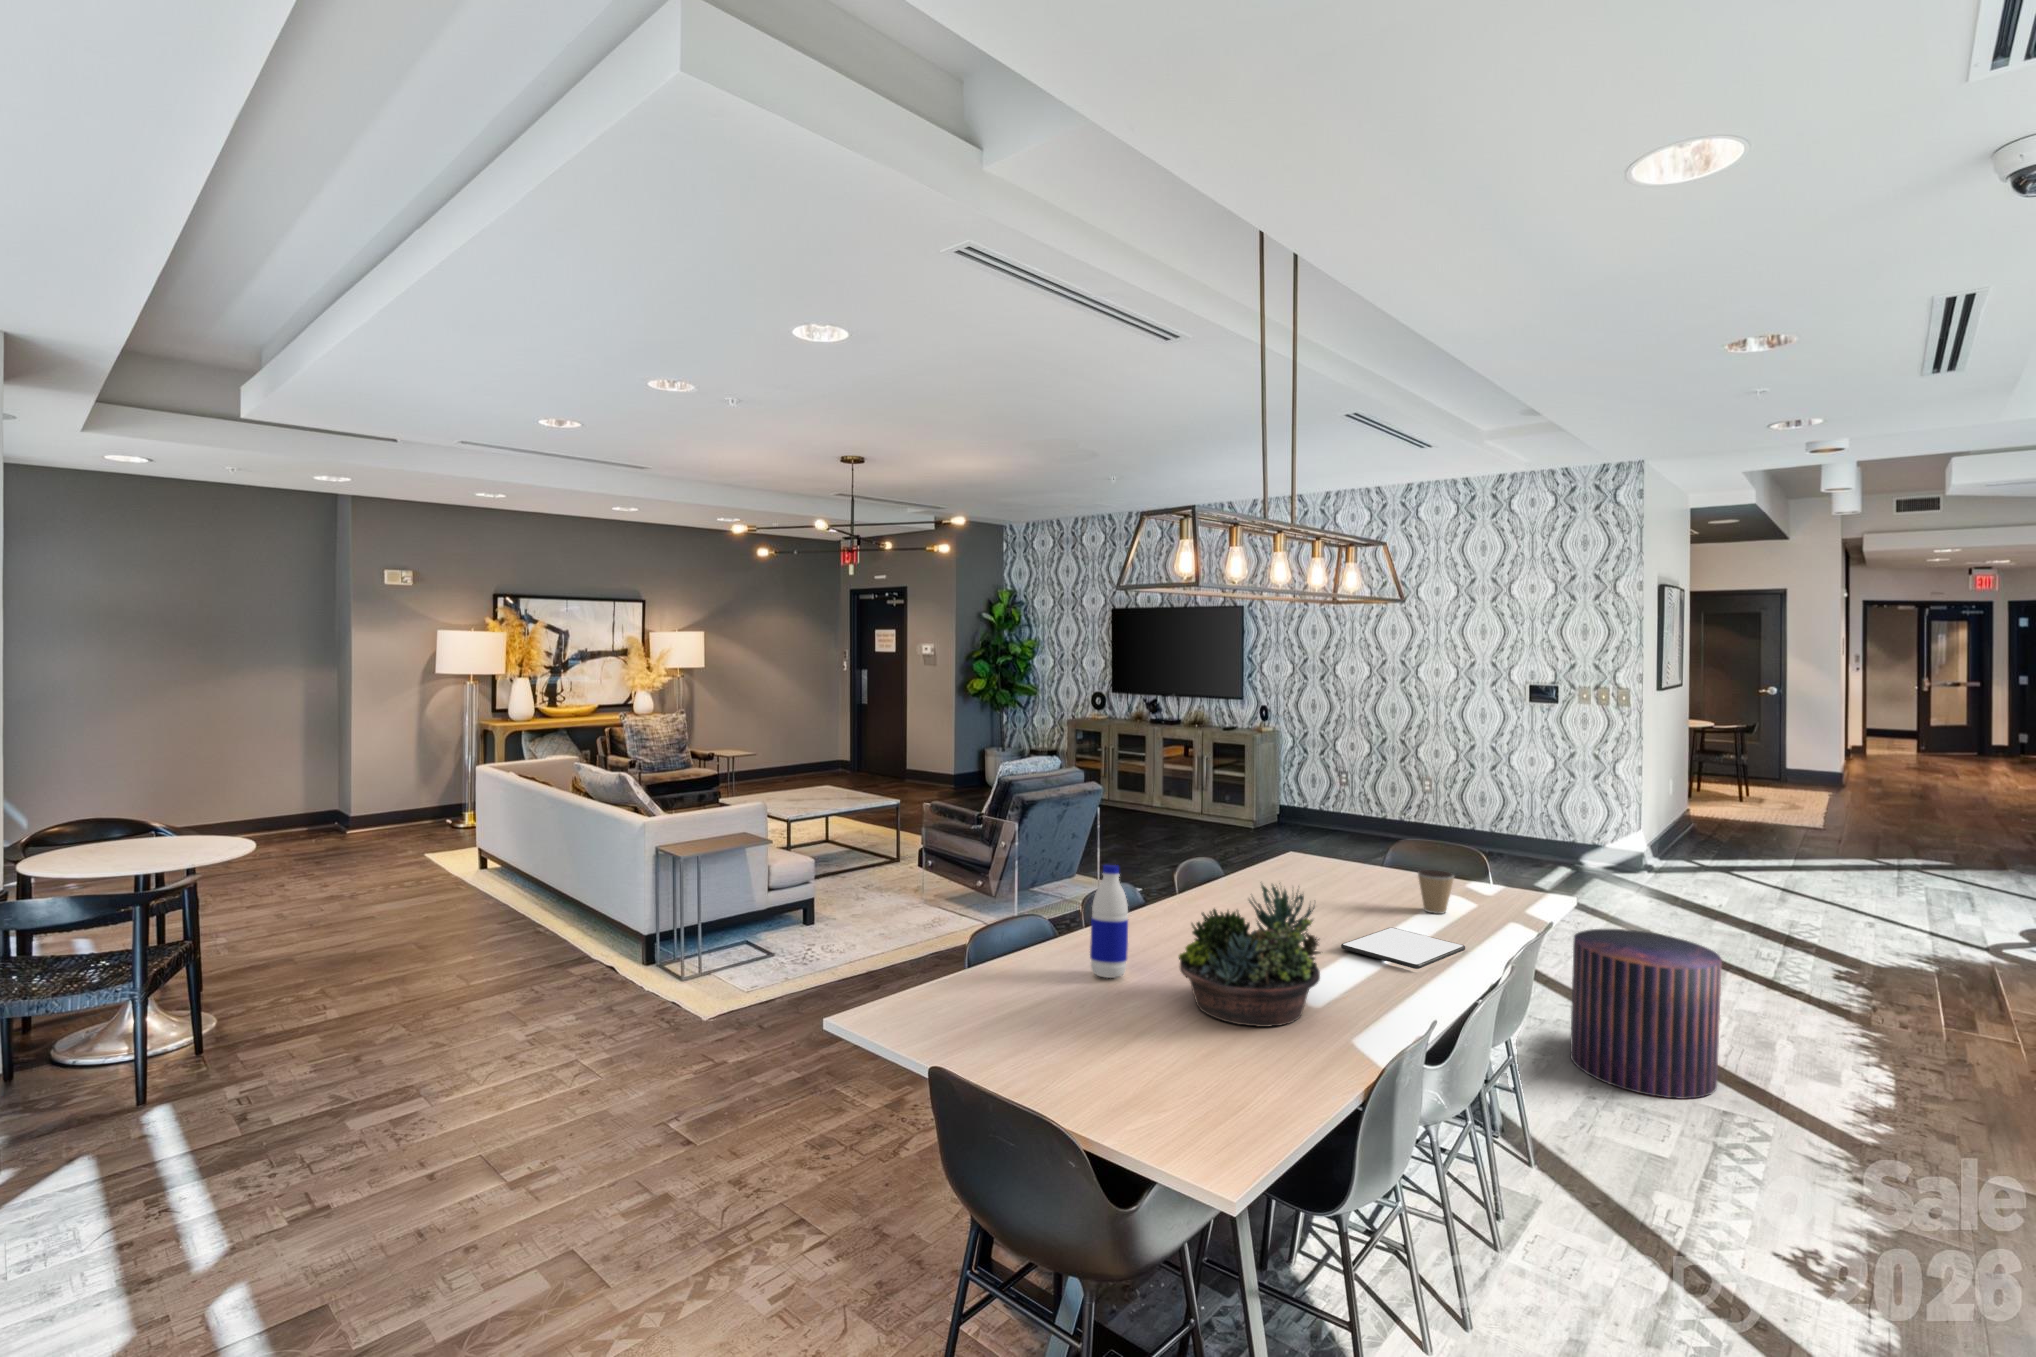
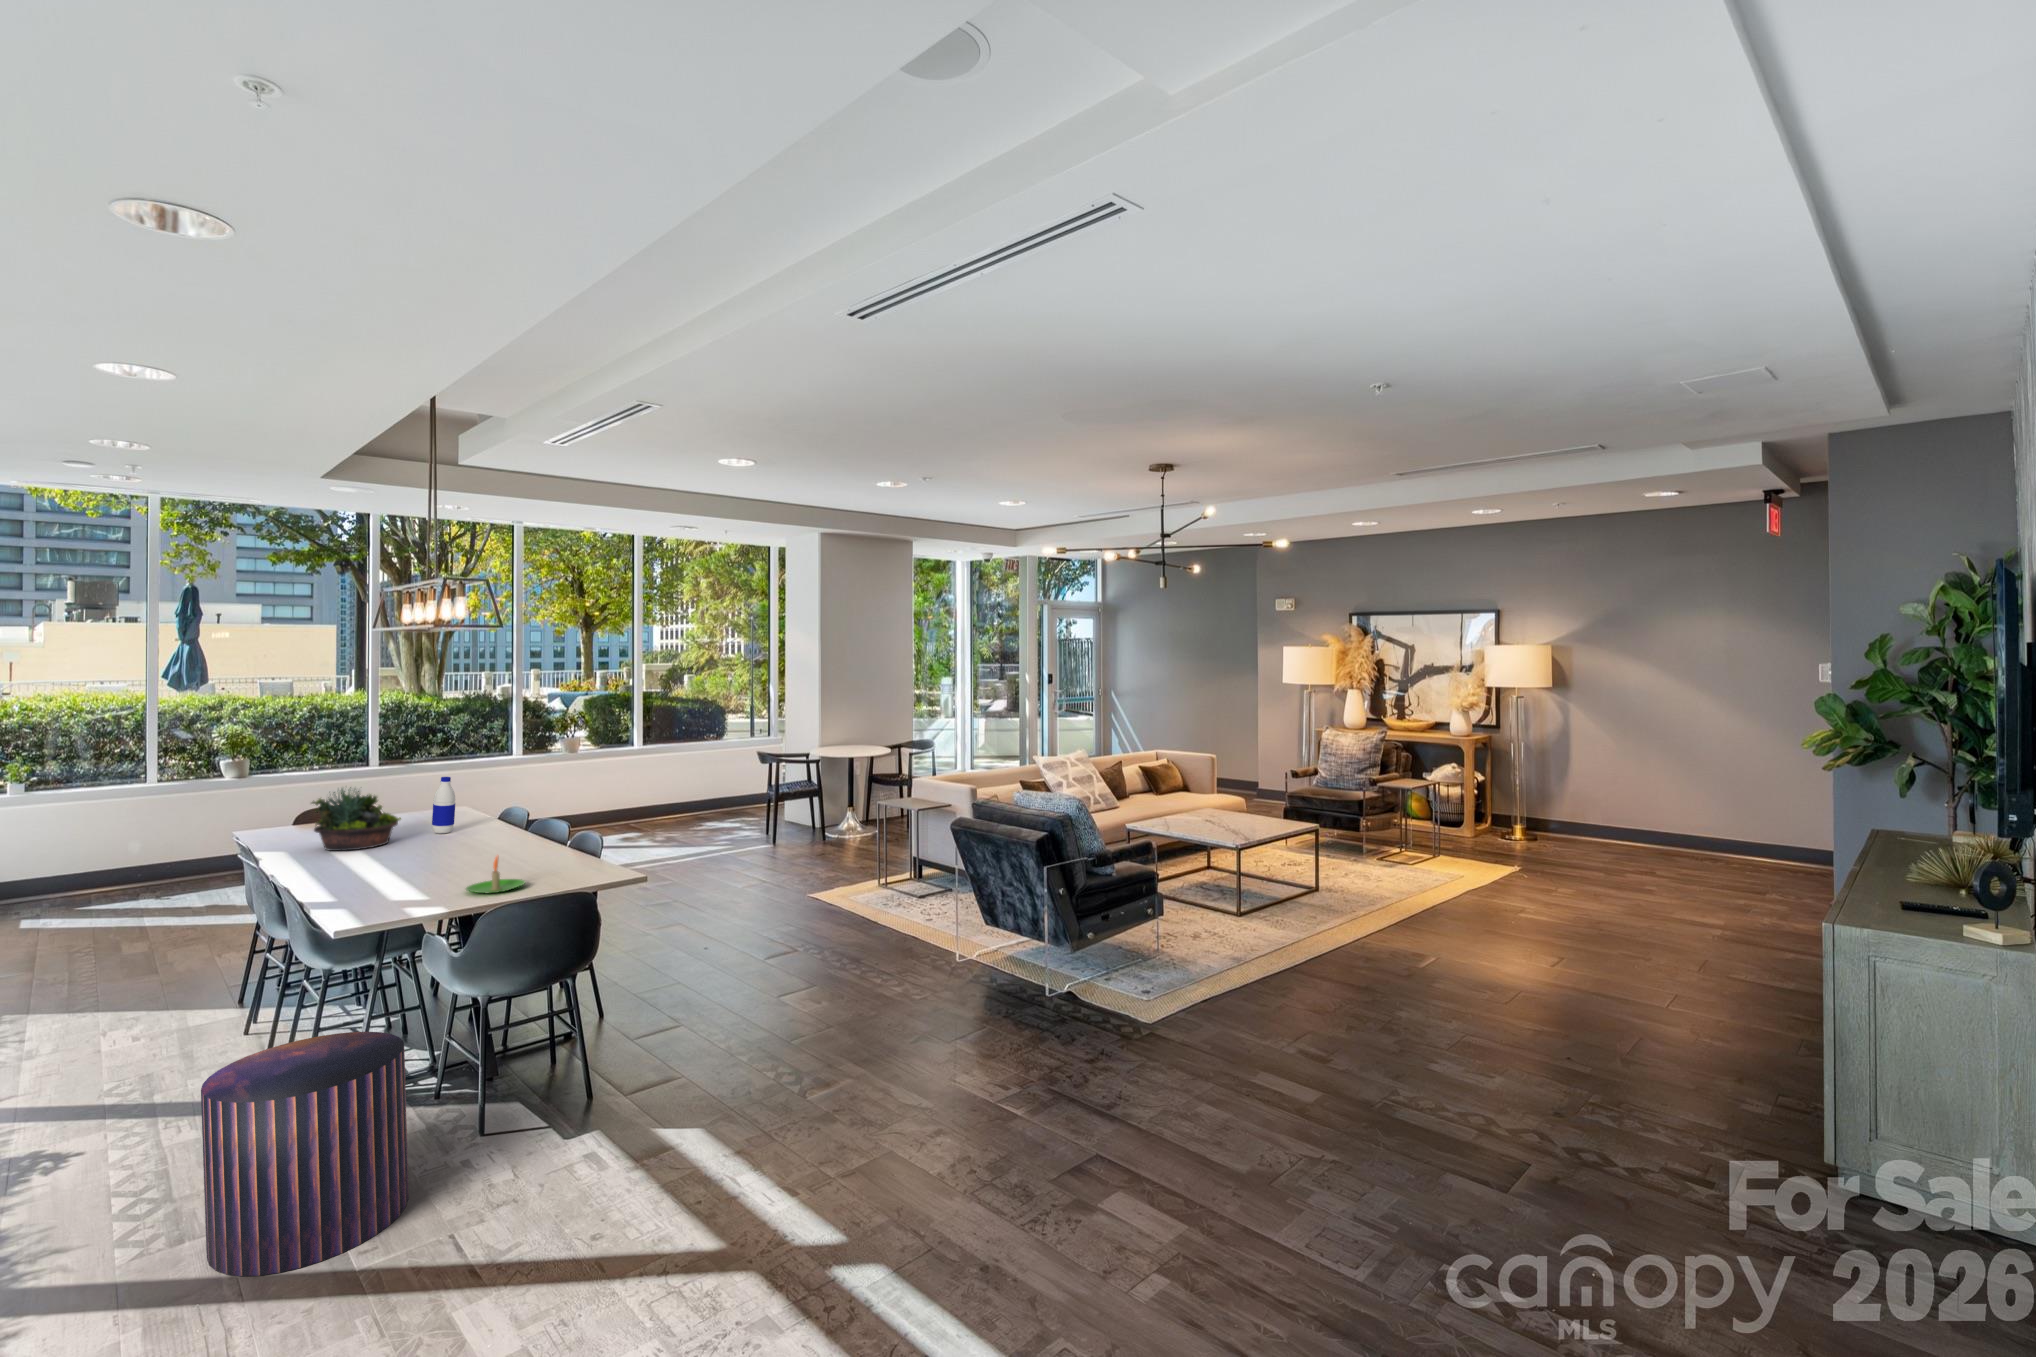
candle: none [1359,846,1420,887] -> present [466,857,525,893]
coffee cup: present [1418,870,1454,914] -> none [386,855,420,892]
tablet: present [1341,928,1465,969] -> none [322,859,392,883]

